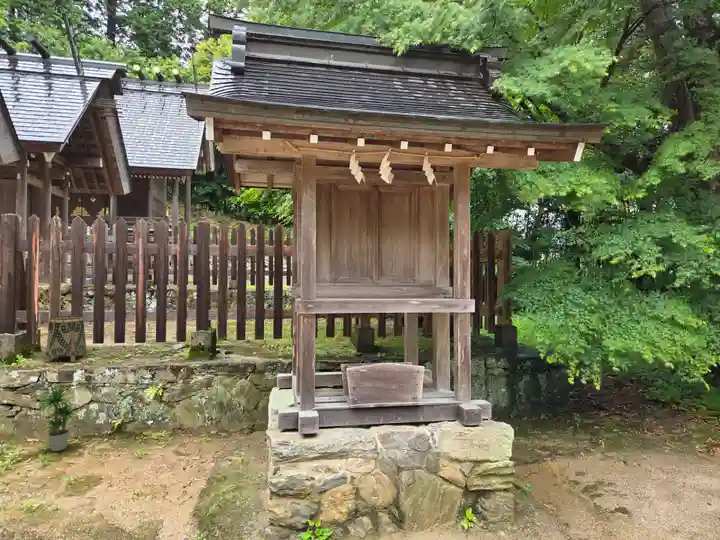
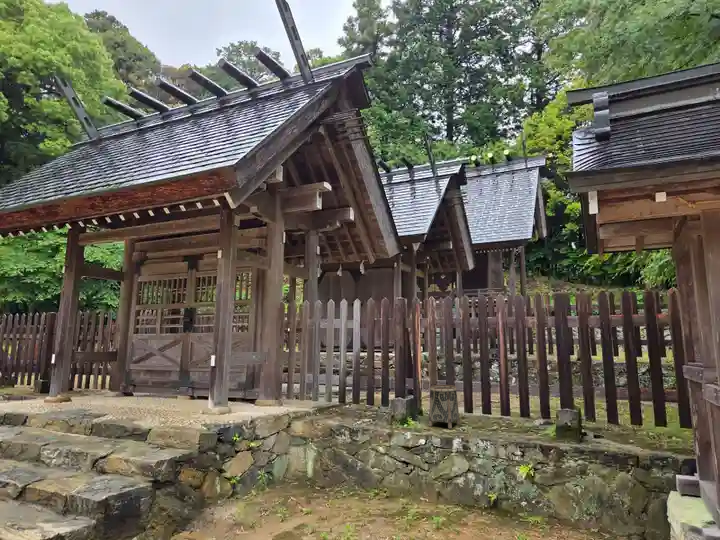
potted plant: present [40,384,78,451] -> none [423,446,464,513]

